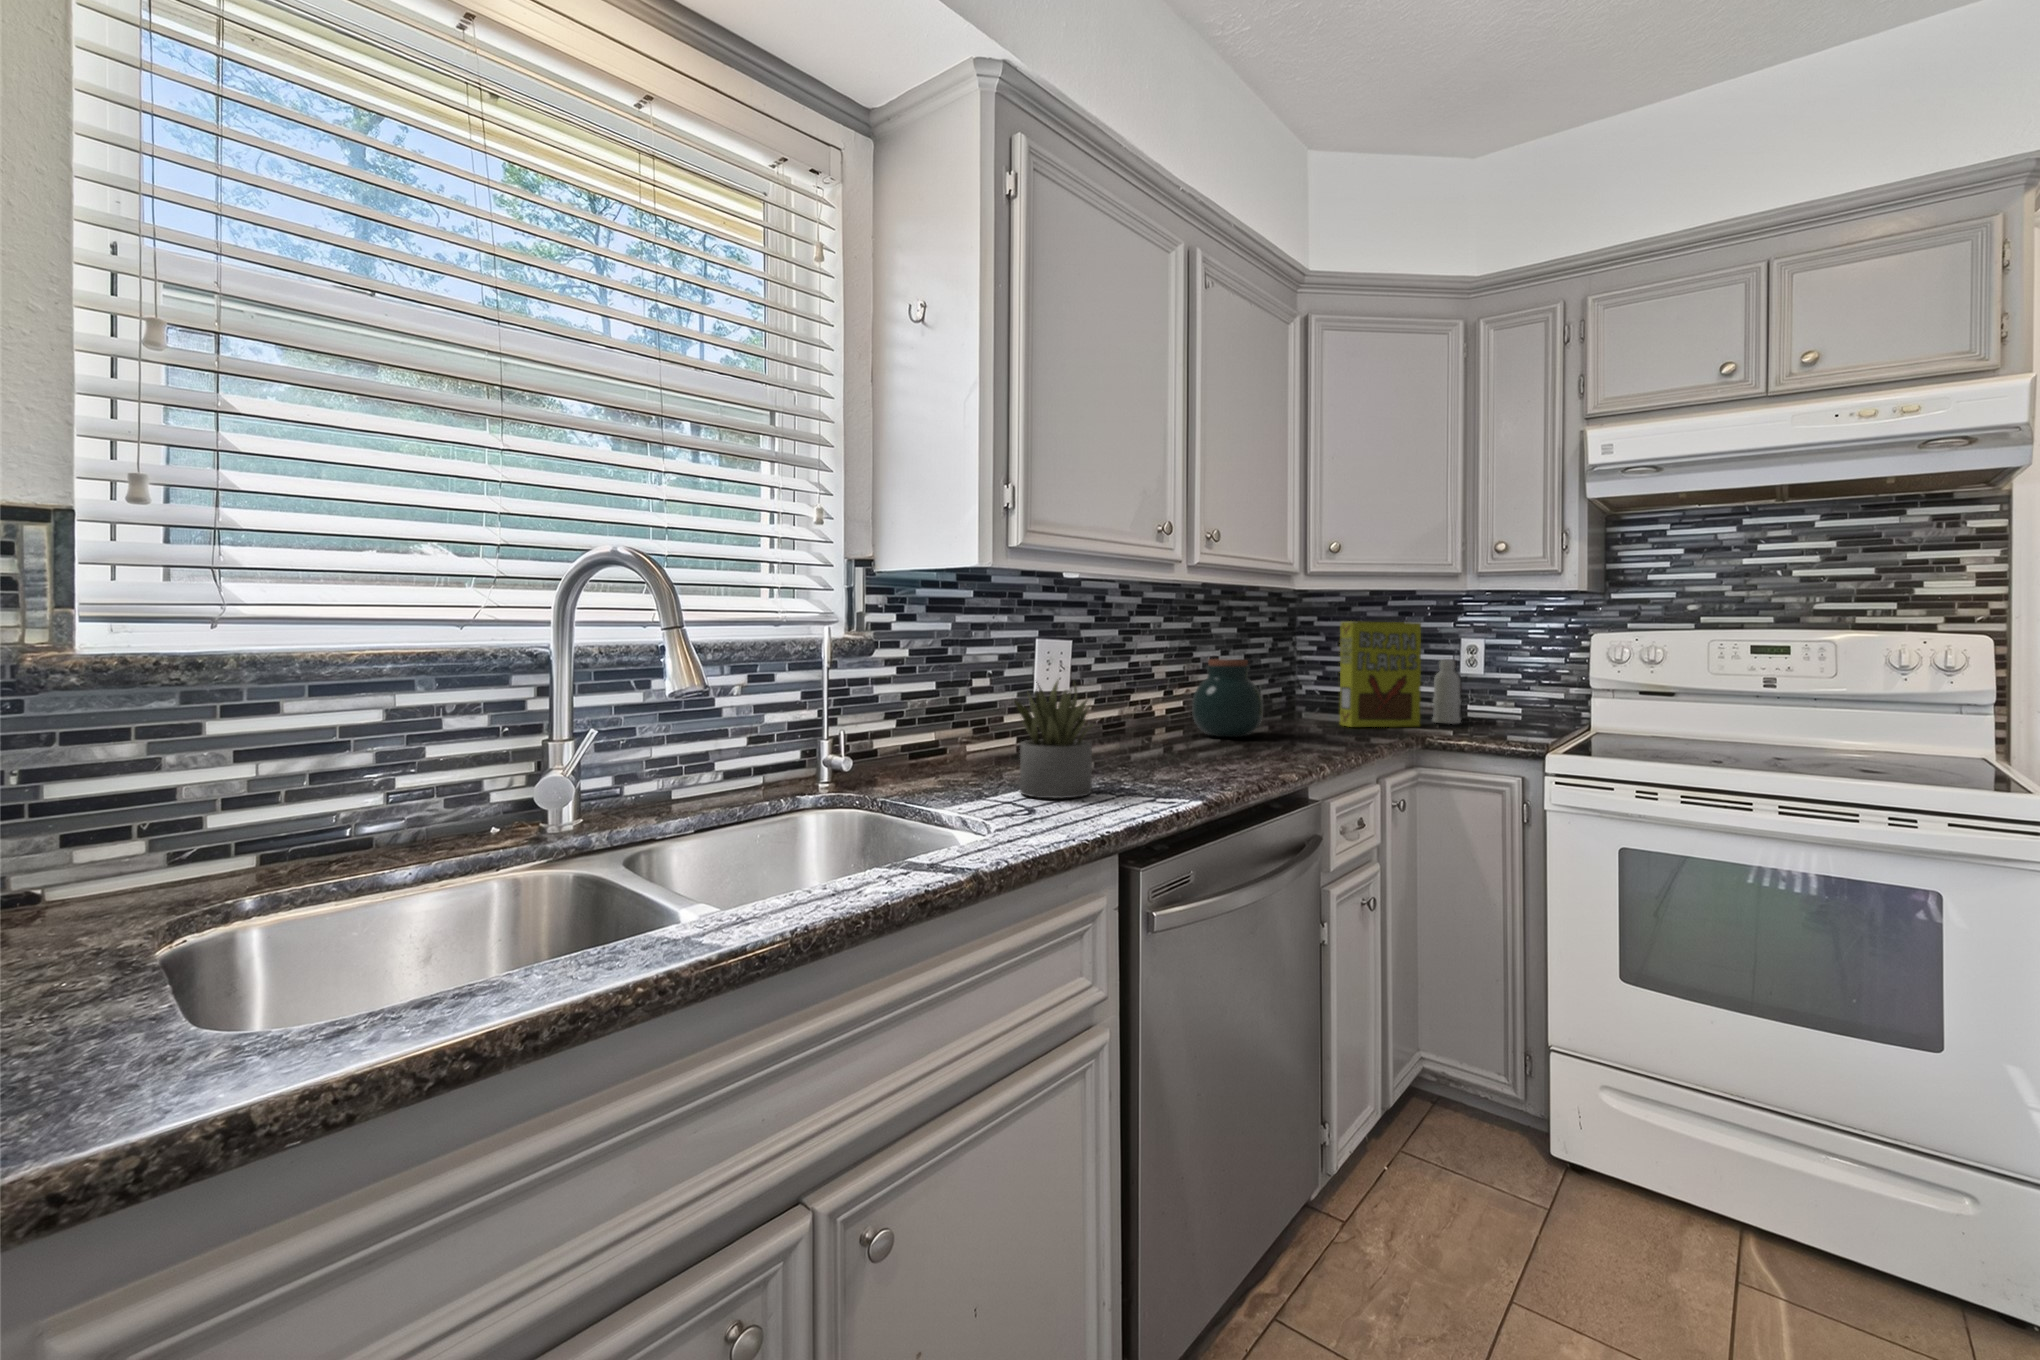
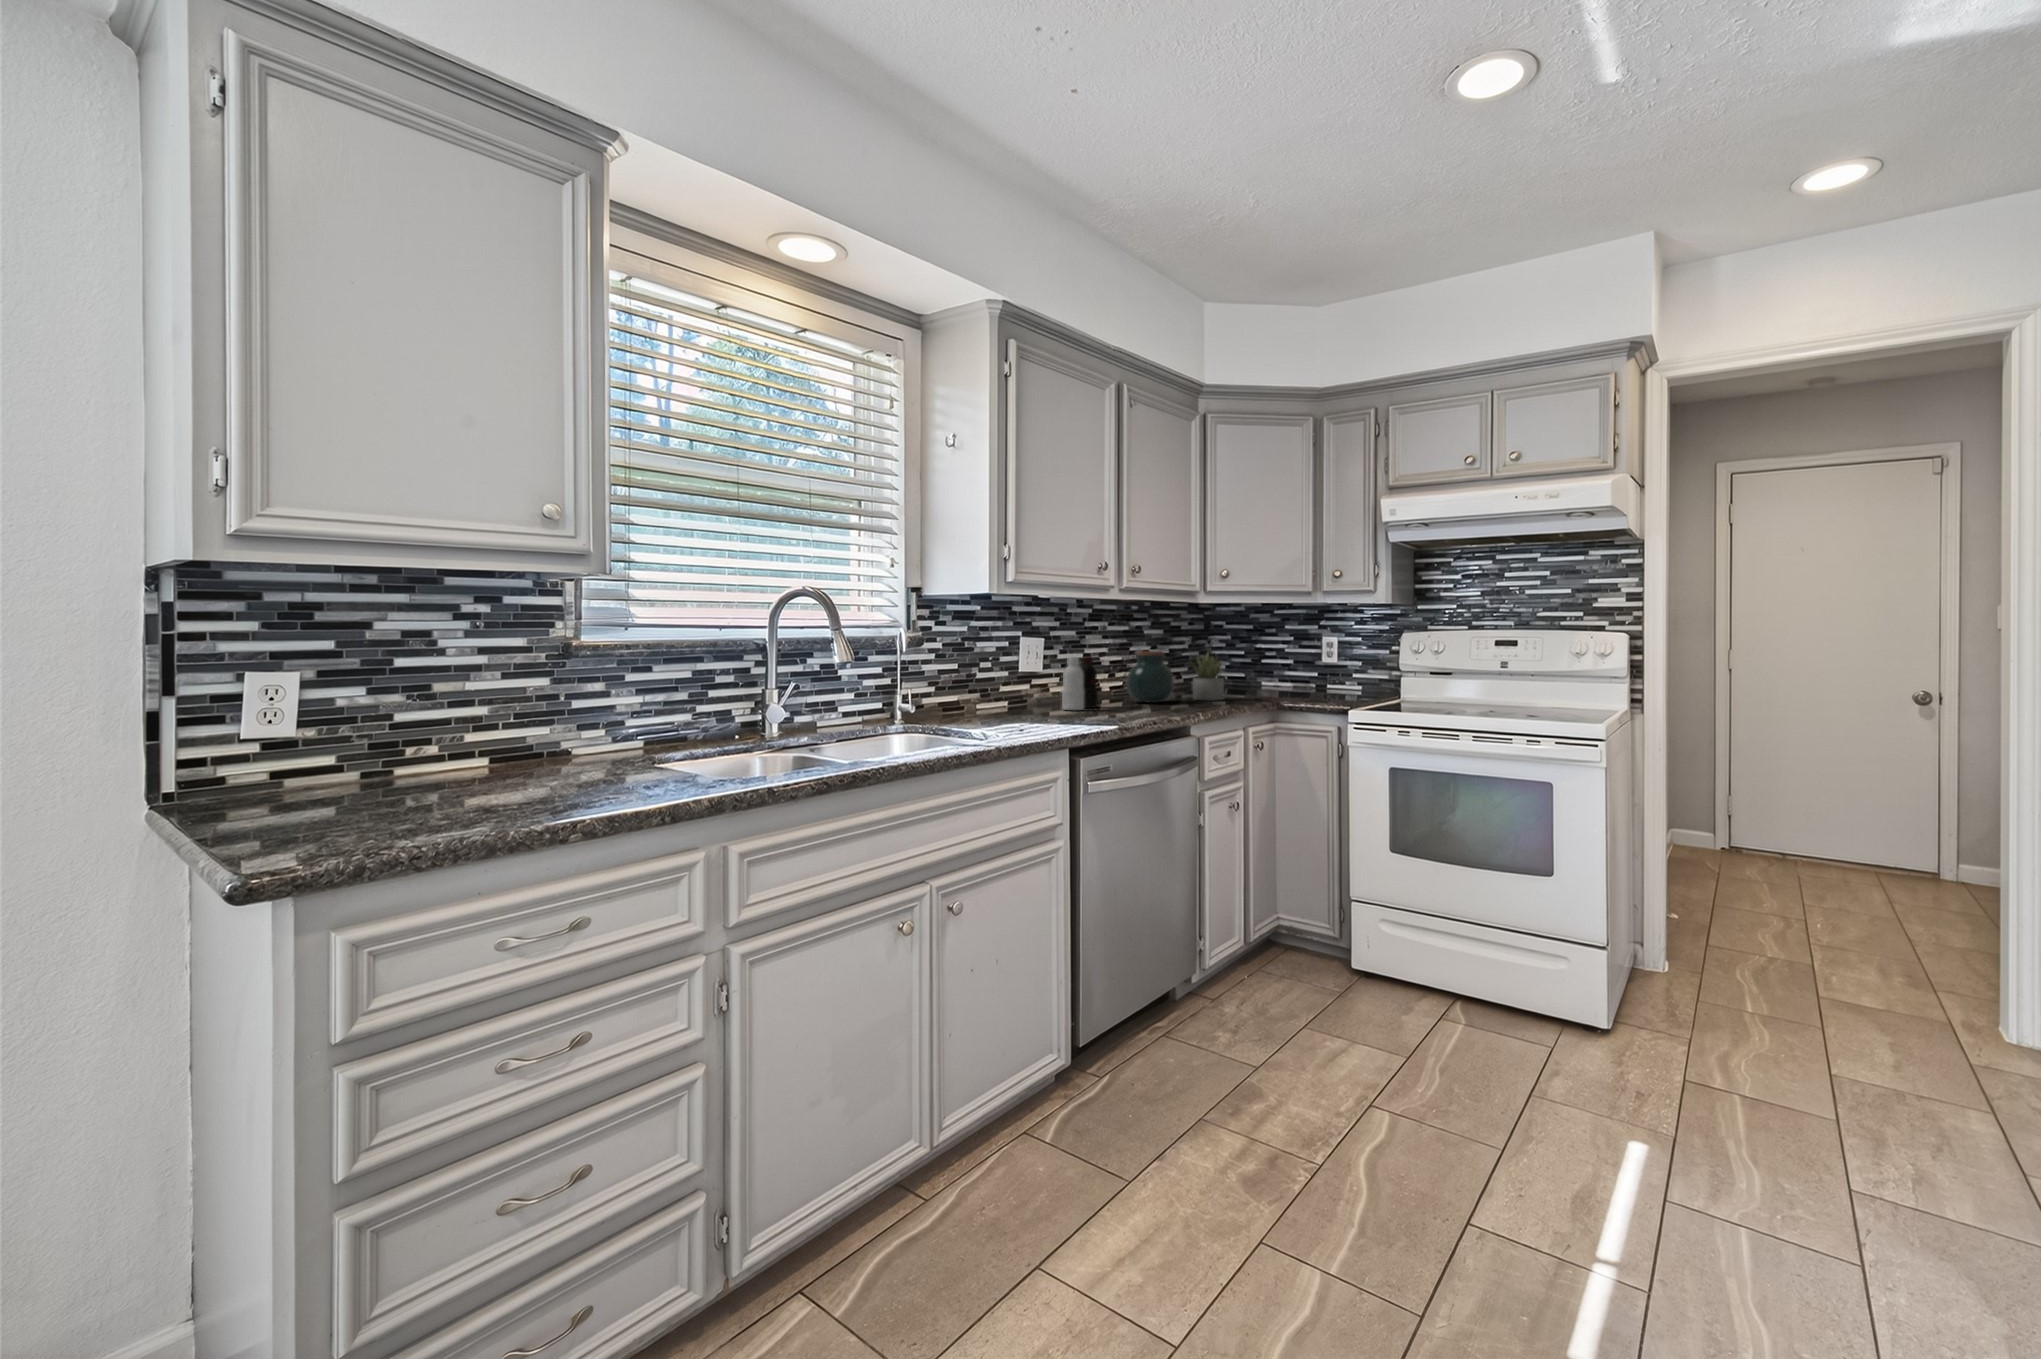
cereal box: present [1340,621,1421,727] -> none [1231,625,1286,698]
bottle: present [1433,659,1463,724] -> present [1062,657,1098,710]
succulent plant: present [1015,681,1094,798] -> present [1191,654,1224,700]

